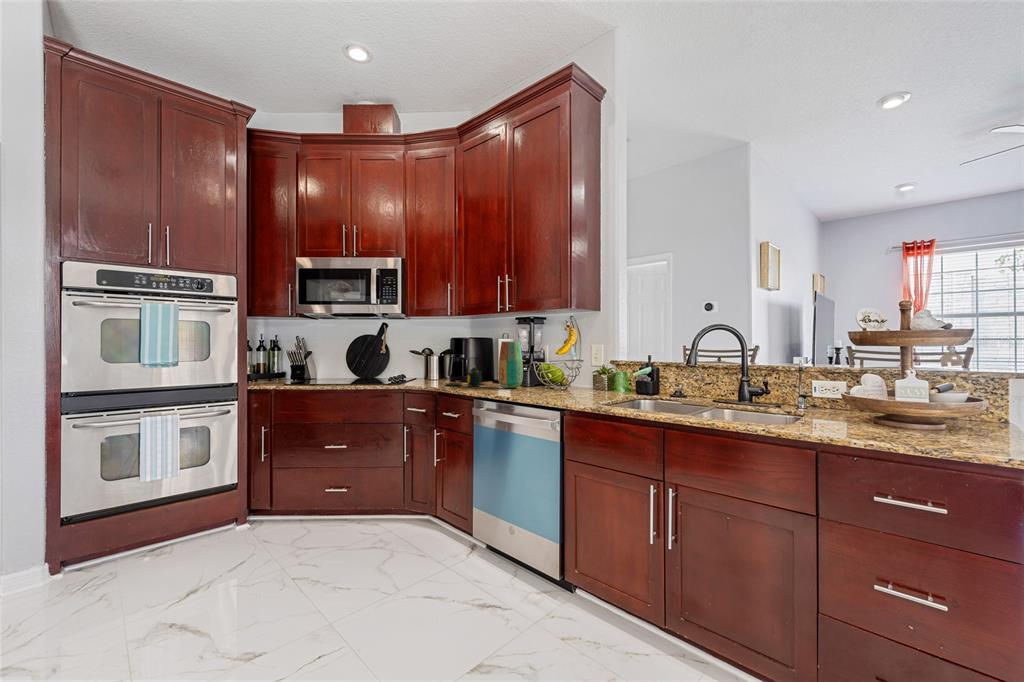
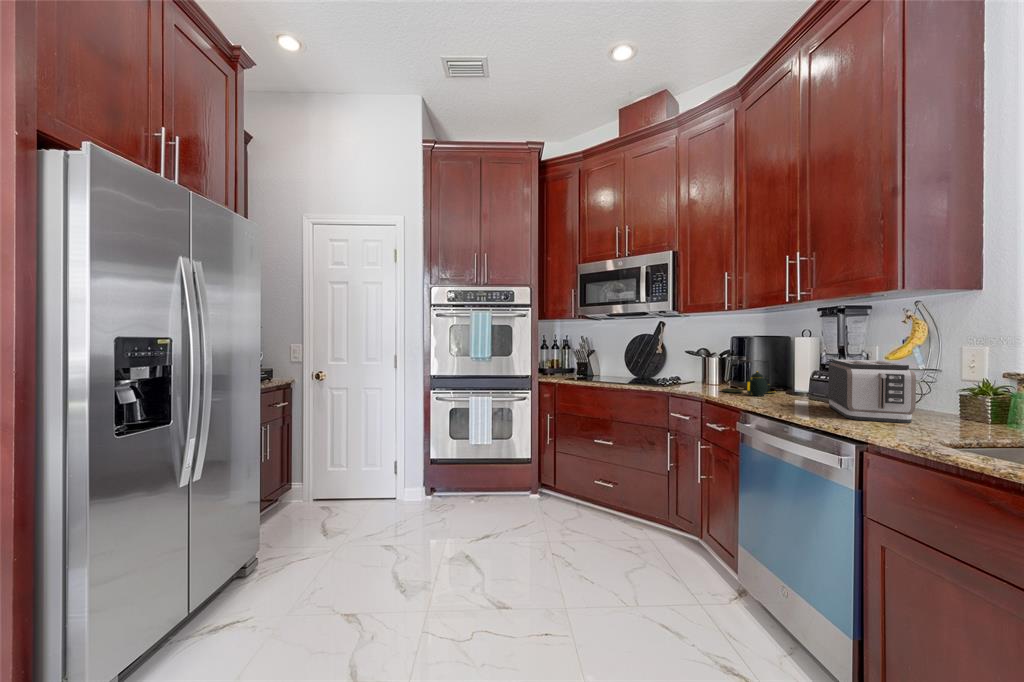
vase: present [498,341,523,388] -> none [789,341,828,402]
toaster: none [525,354,576,396] -> present [828,359,916,423]

